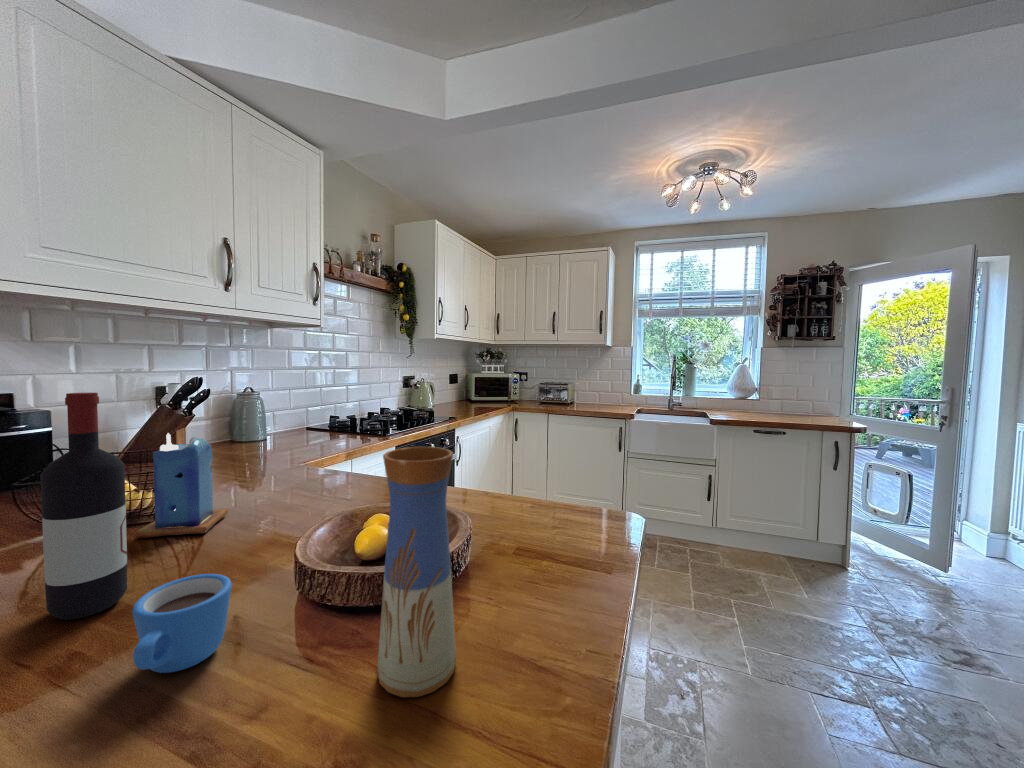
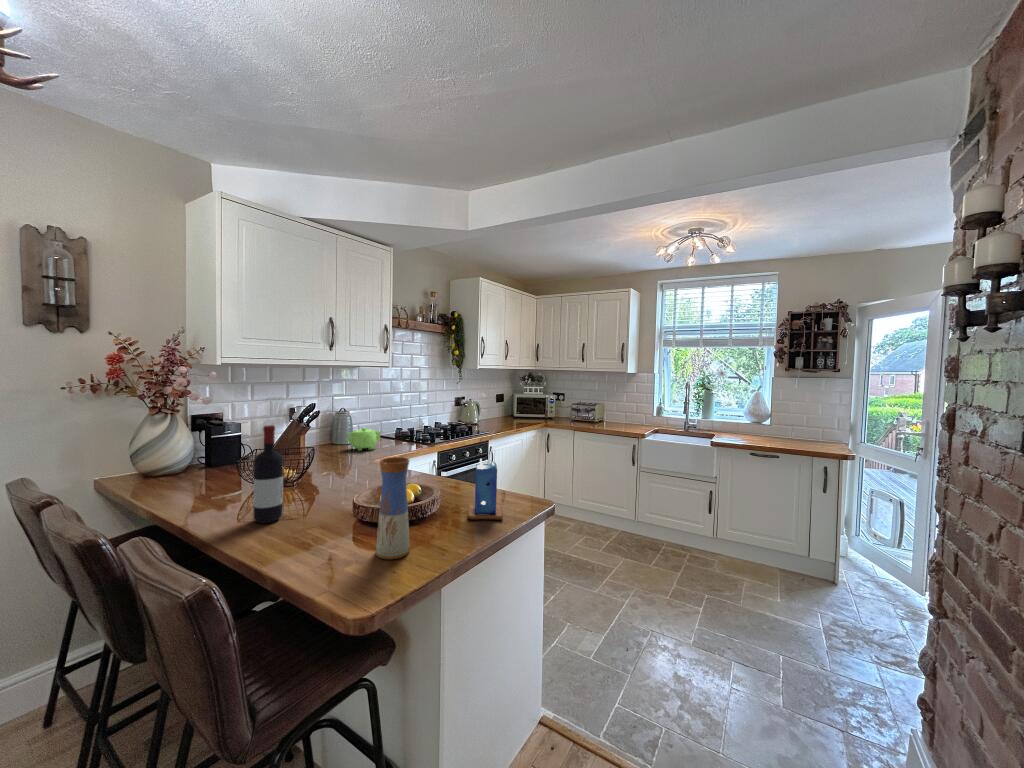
teapot: none [255,415,310,450] -> present [347,428,380,451]
candle: present [136,433,228,538] -> present [468,459,502,520]
mug: present [132,574,232,673] -> none [288,507,324,542]

